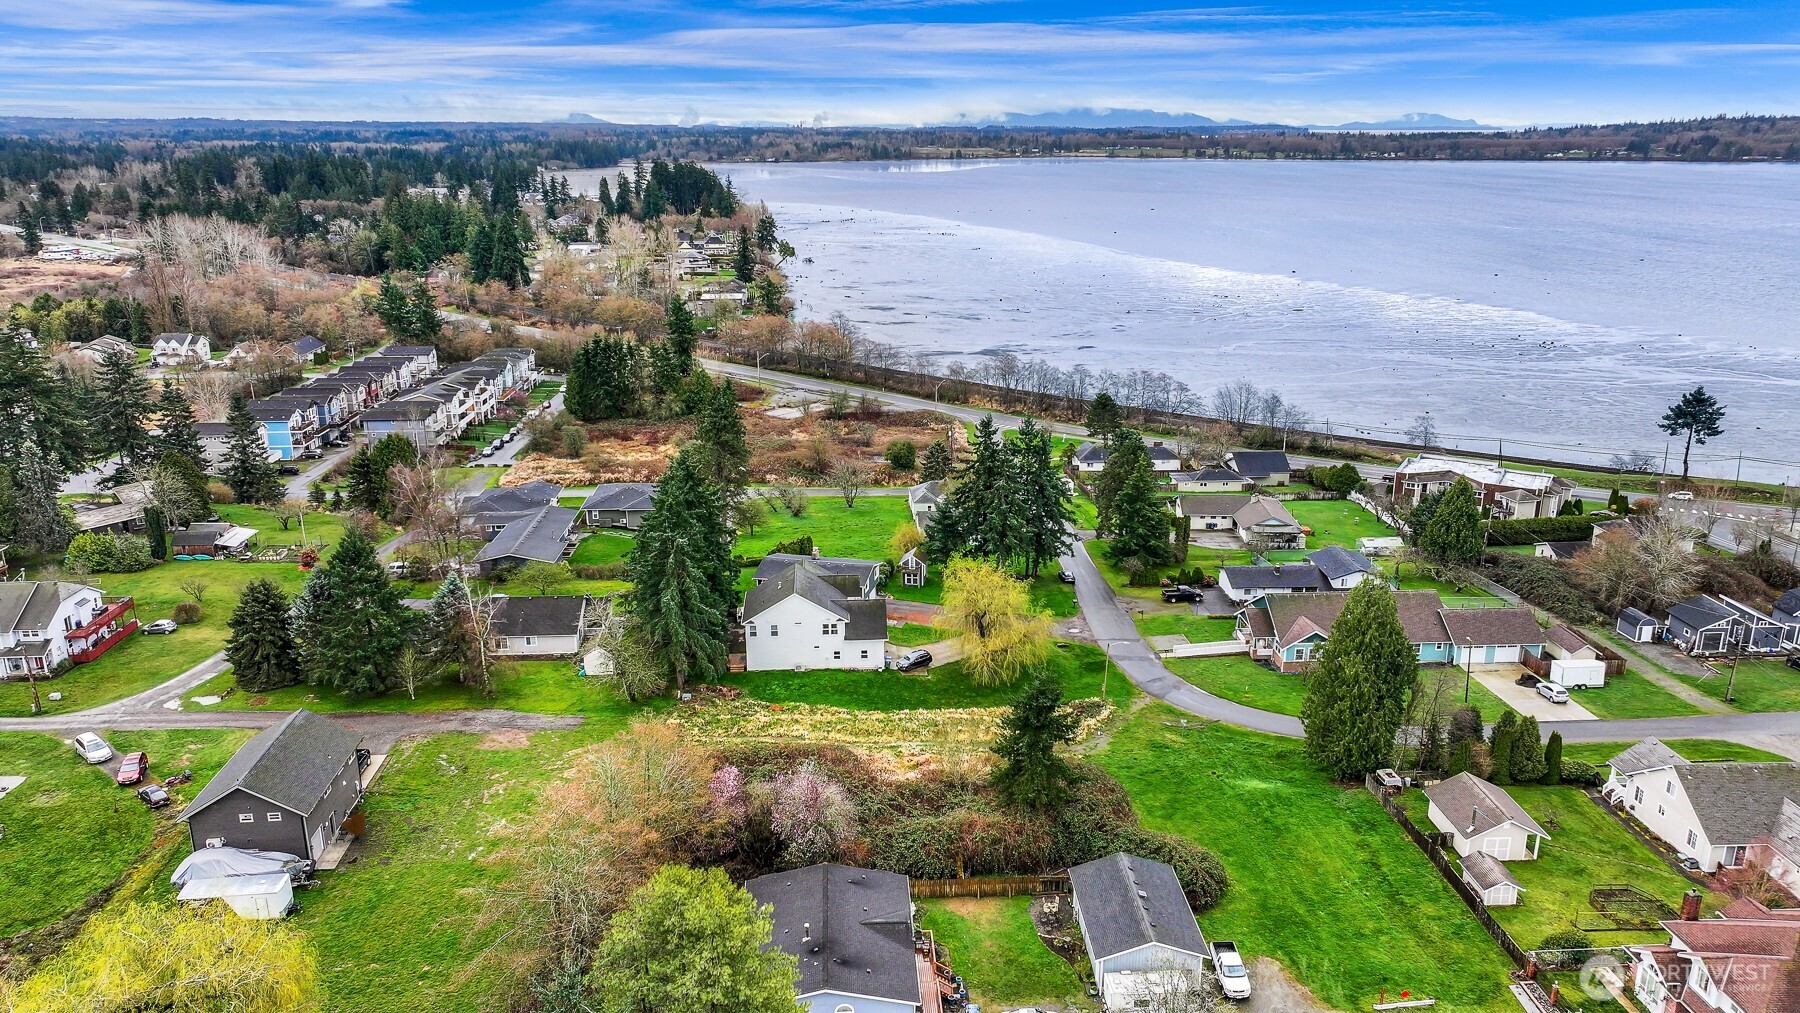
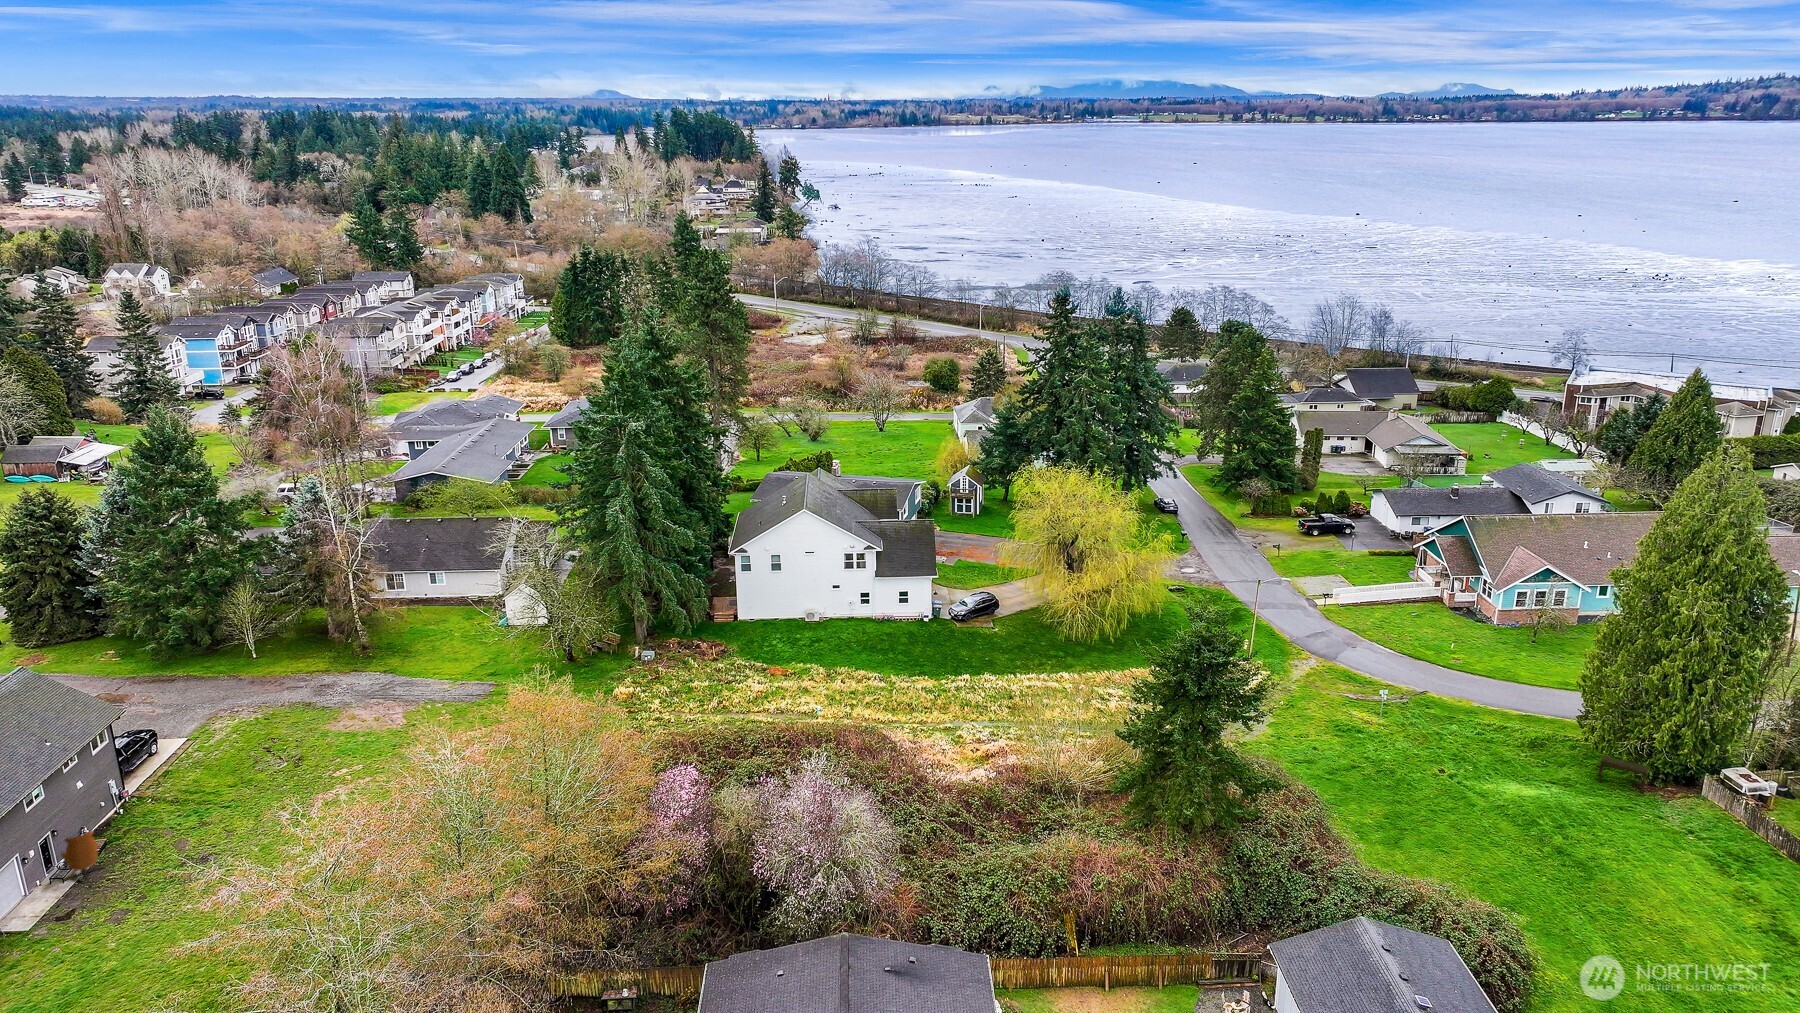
bench: none [1310,763,1340,787] -> present [1598,756,1649,793]

